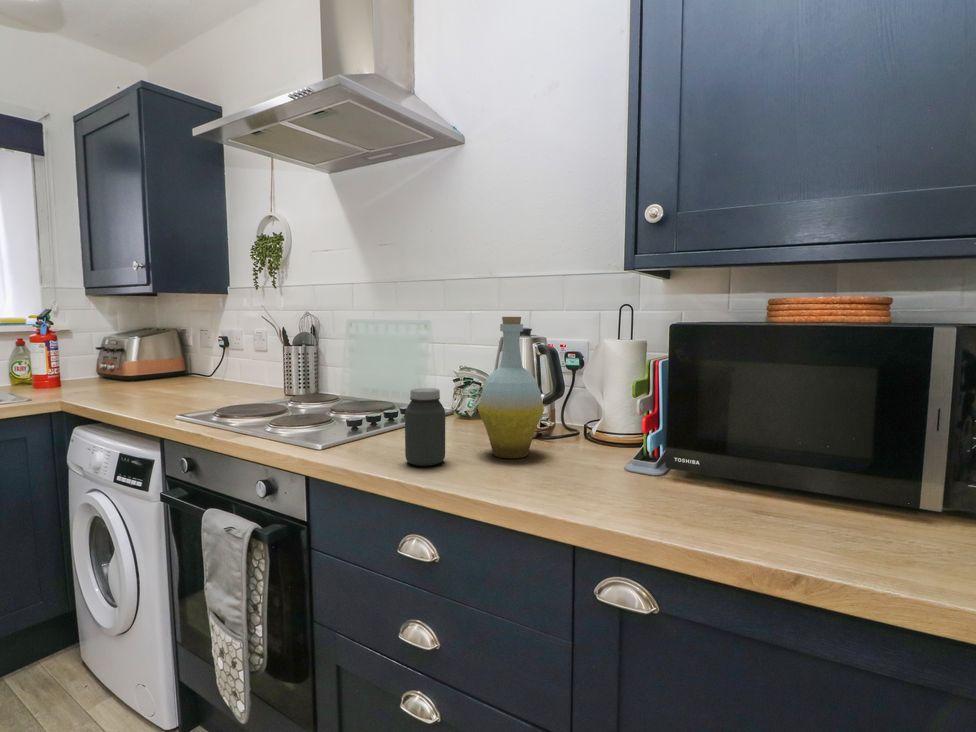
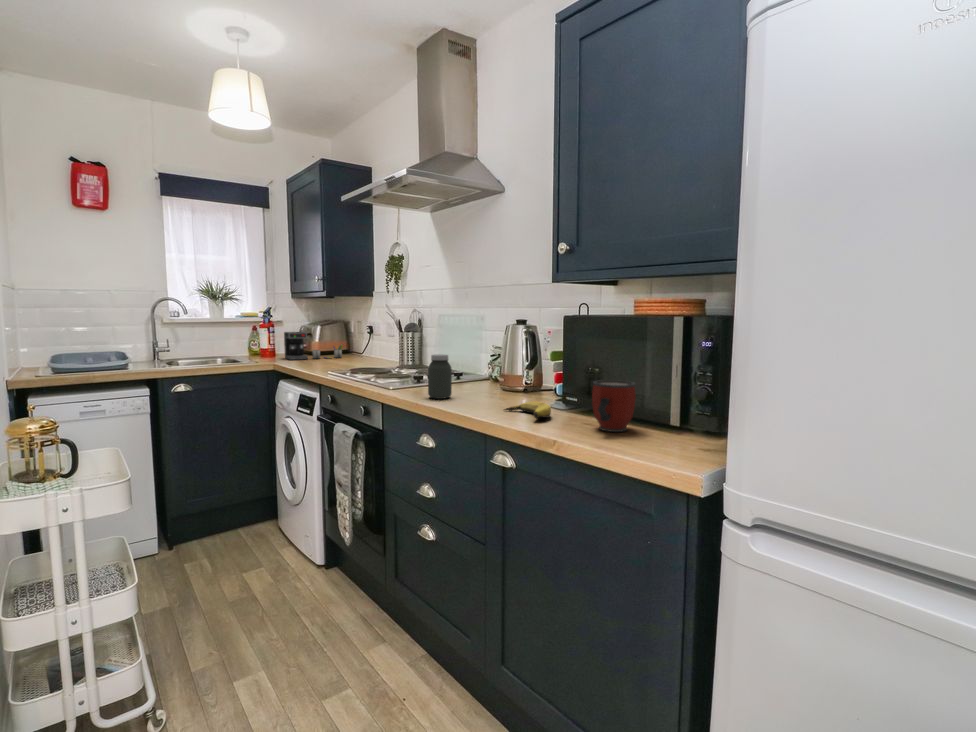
bottle: present [478,317,544,458] -> none [474,312,514,399]
coffee maker: none [77,346,182,391] -> present [284,332,343,360]
mug: none [779,433,869,531] -> present [592,380,636,432]
banana: none [573,469,686,508] -> present [504,401,551,418]

